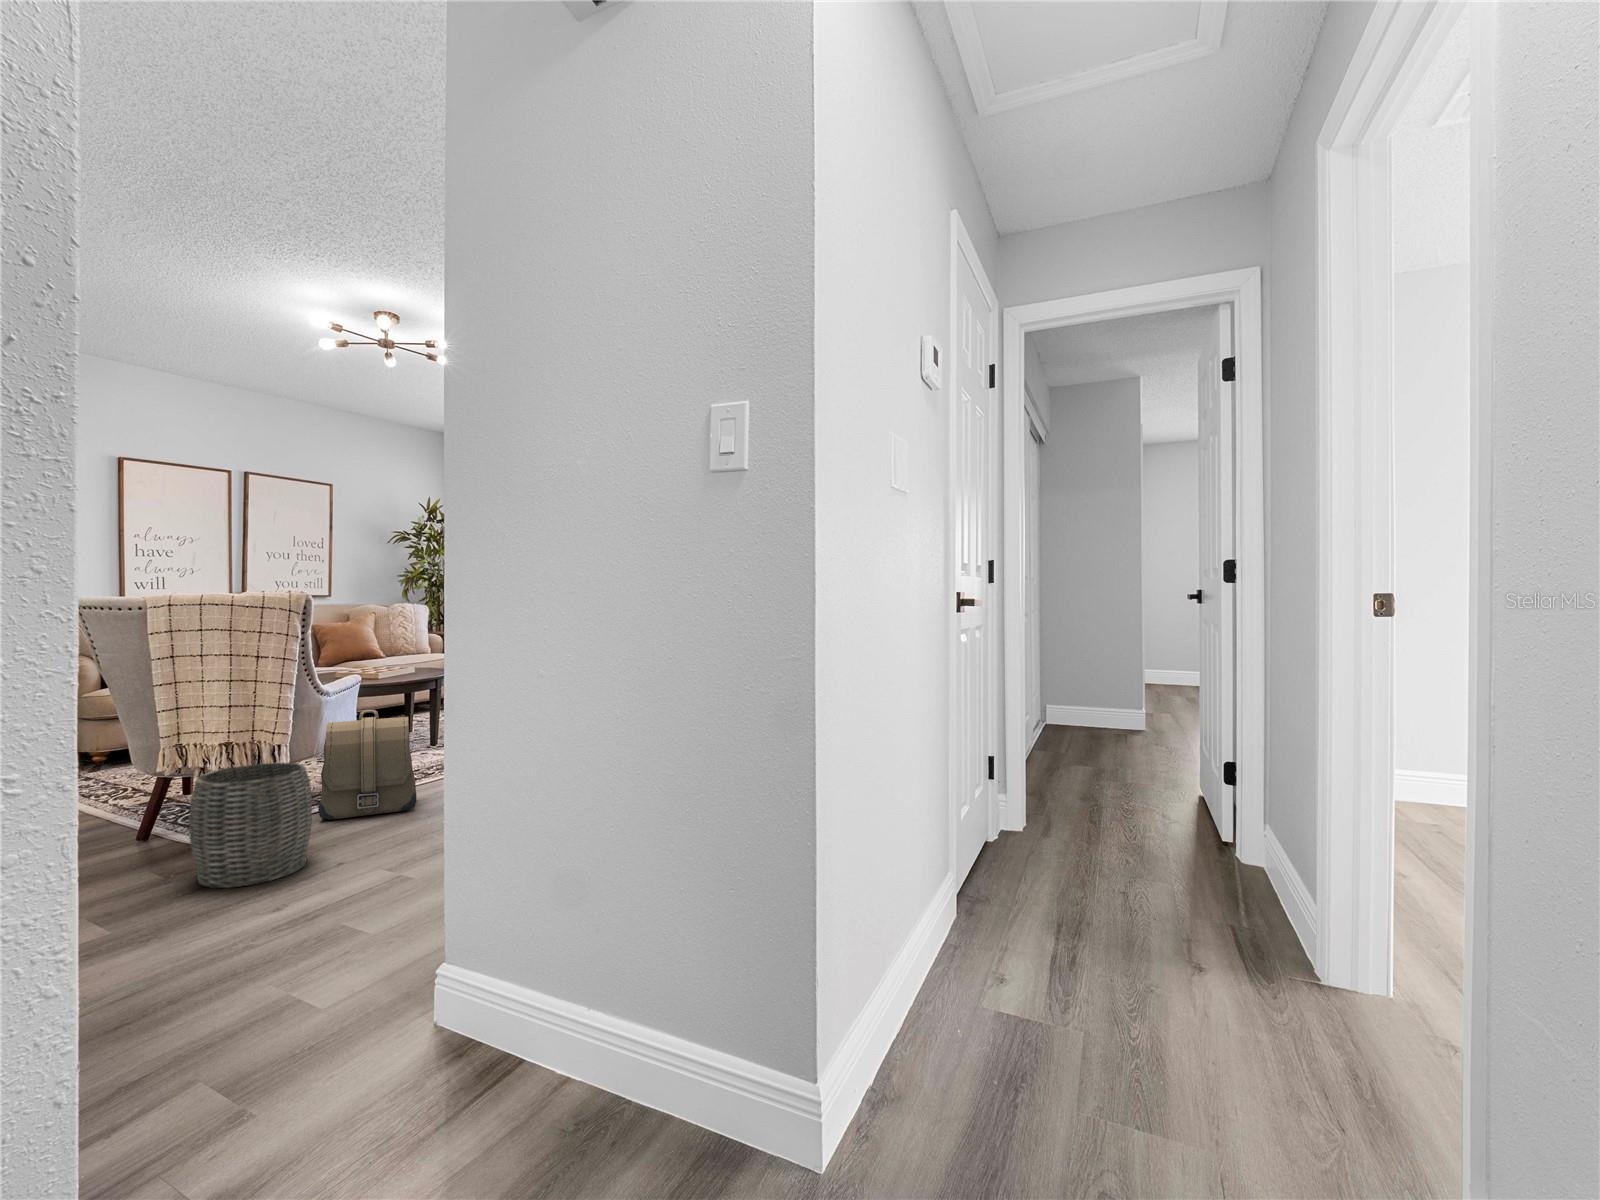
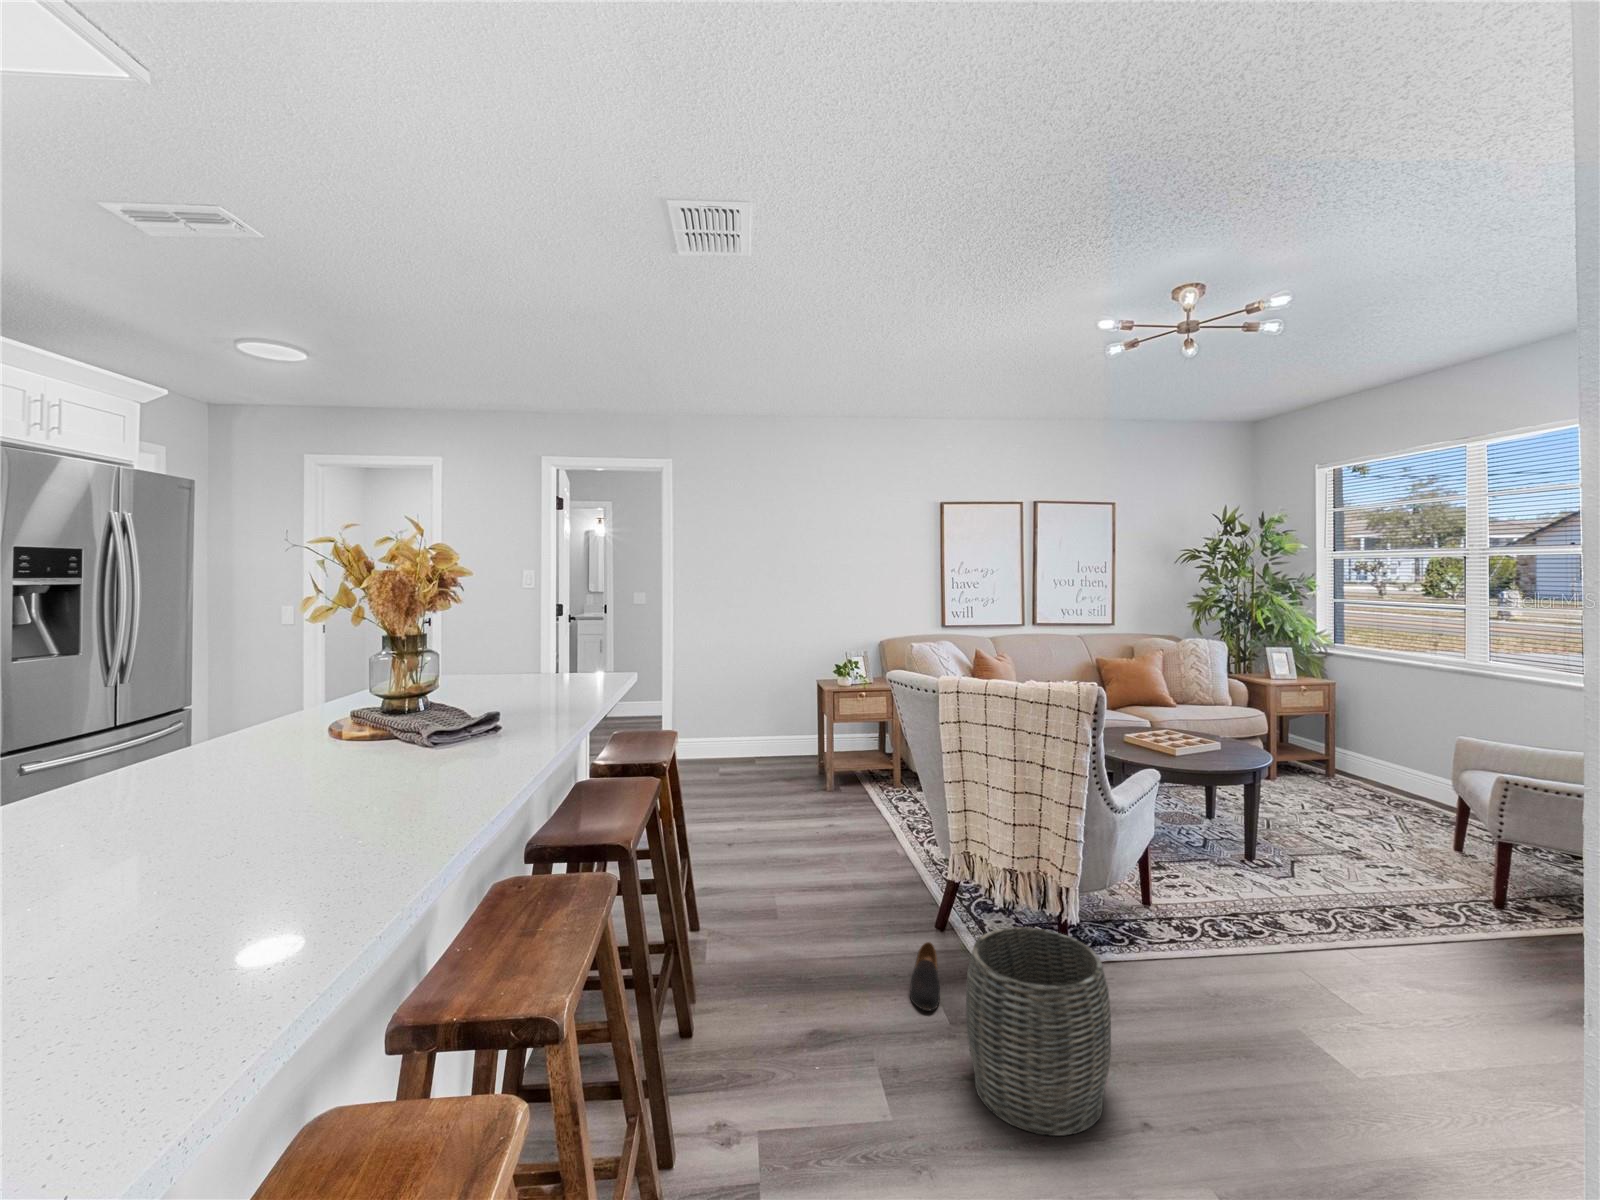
backpack: present [318,710,417,820] -> none [1115,845,1255,1022]
shoe: none [122,825,156,867] -> present [910,942,940,1010]

